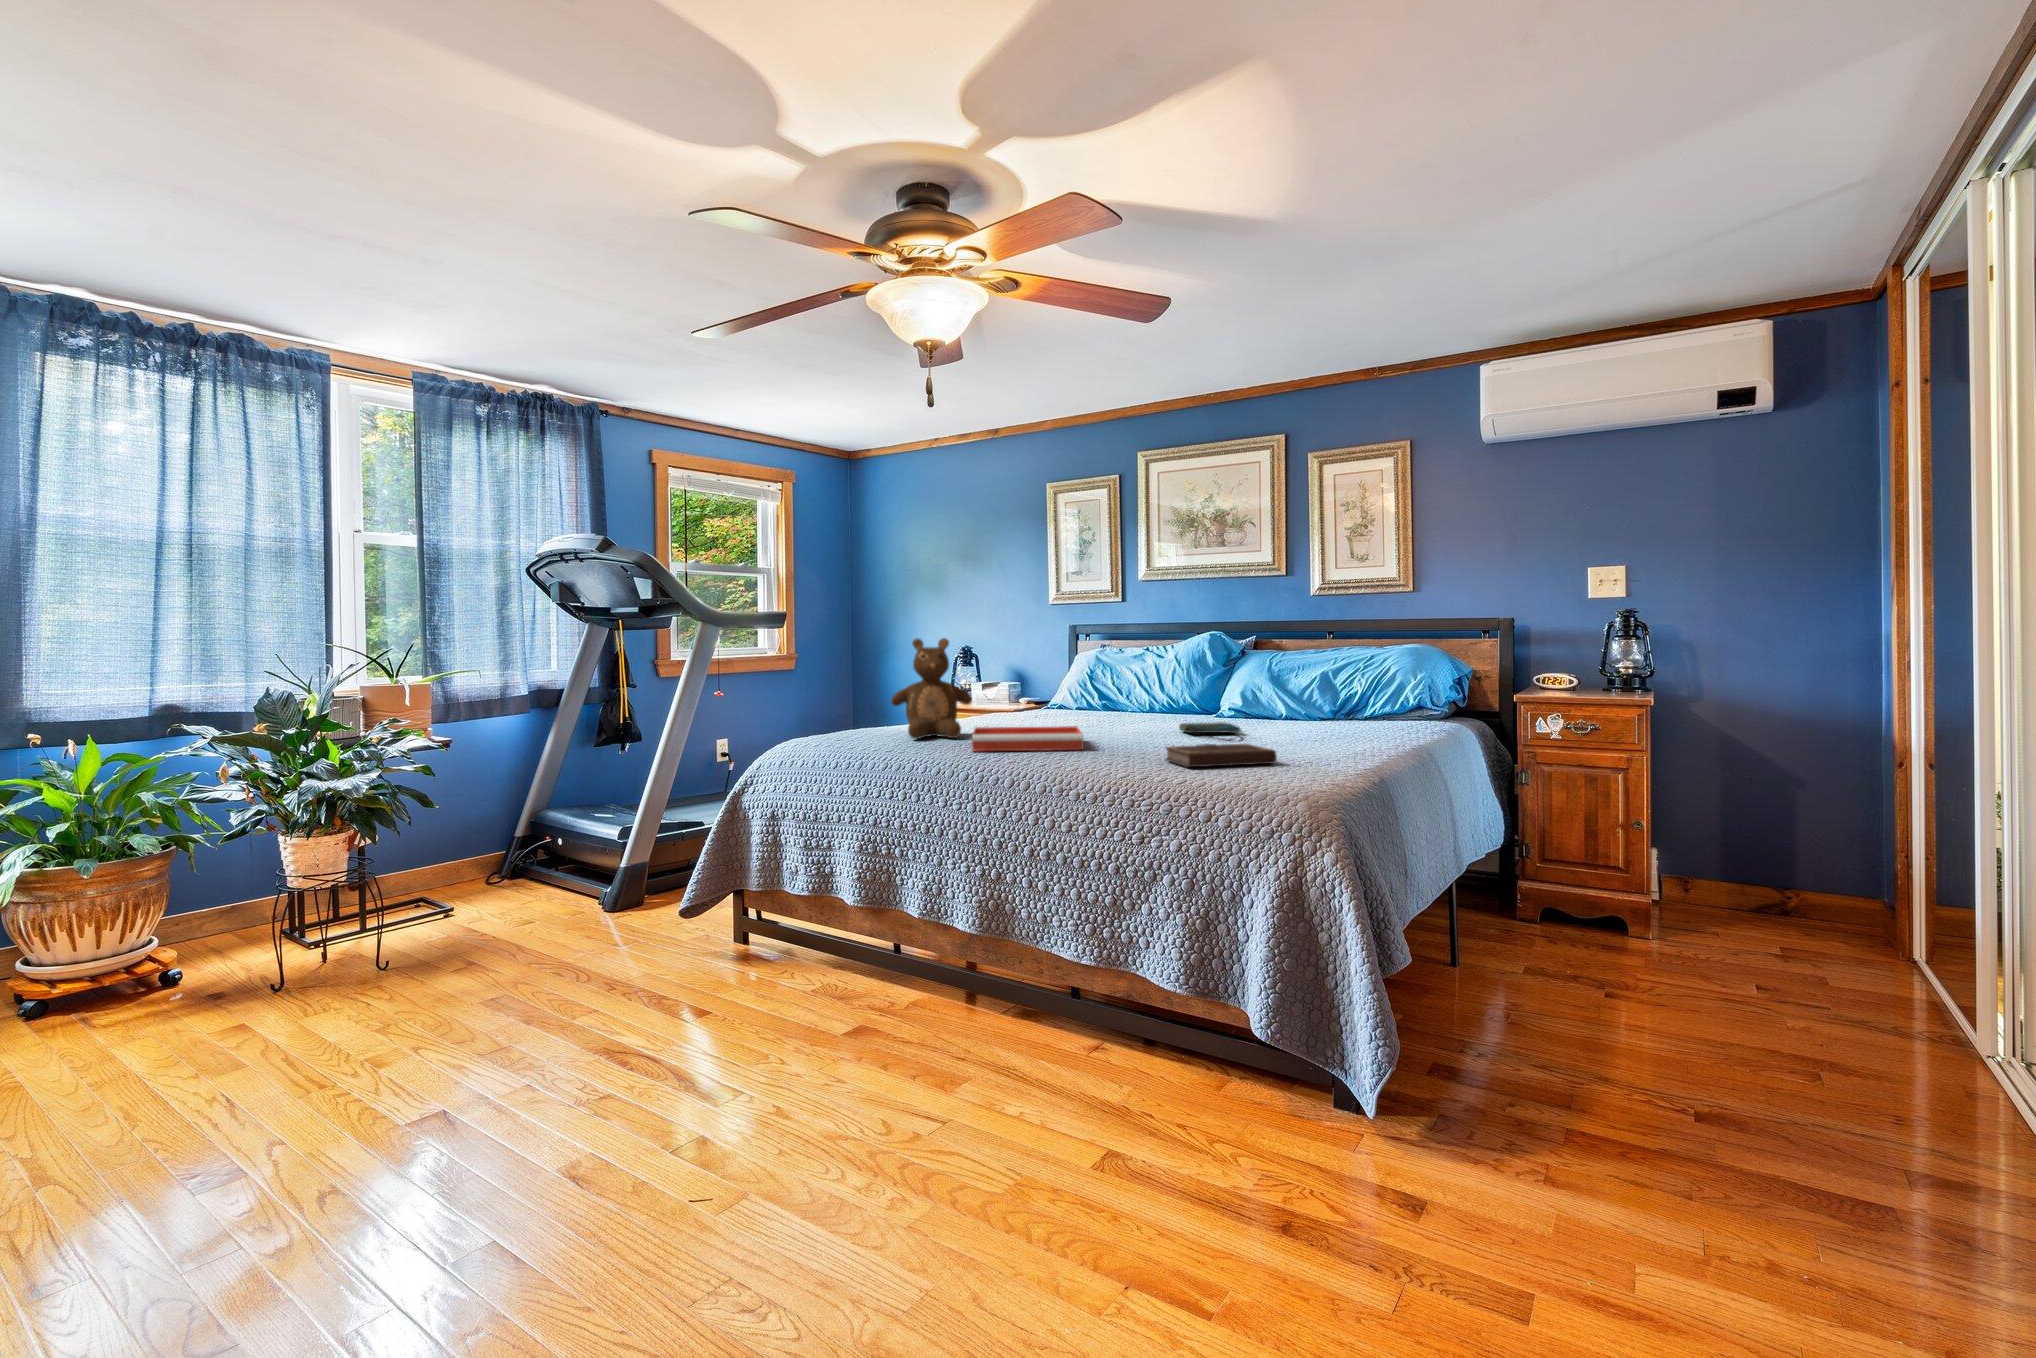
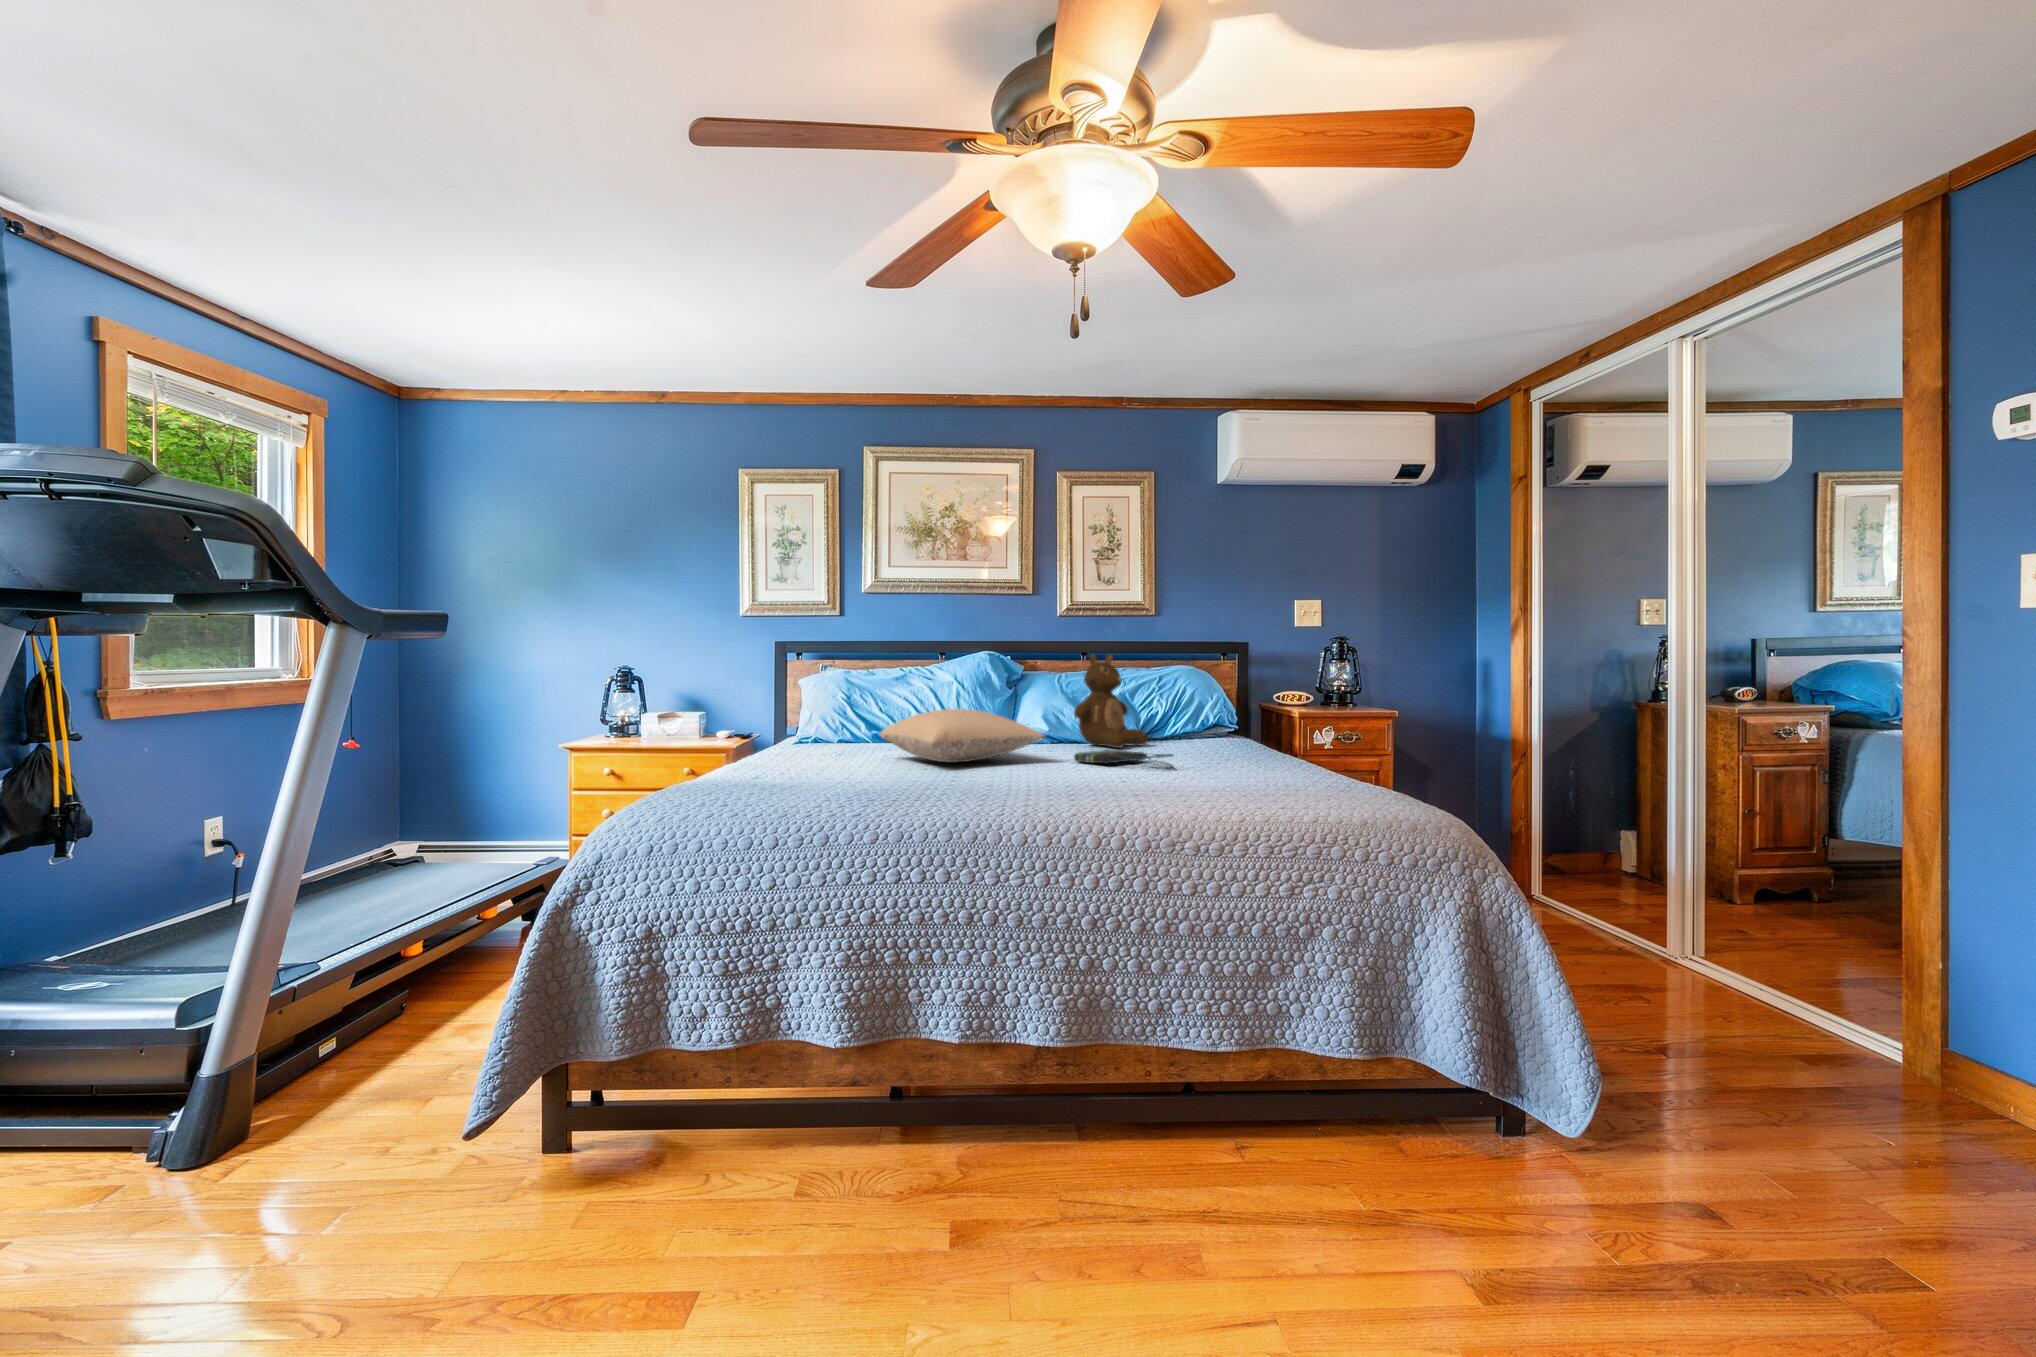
teddy bear: present [891,638,972,739] -> present [1074,654,1148,748]
pillow: none [1041,682,1153,726] -> present [880,709,1046,763]
tray: present [972,726,1084,751] -> none [917,764,1088,805]
notebook: present [1166,744,1277,767] -> none [1224,772,1333,803]

